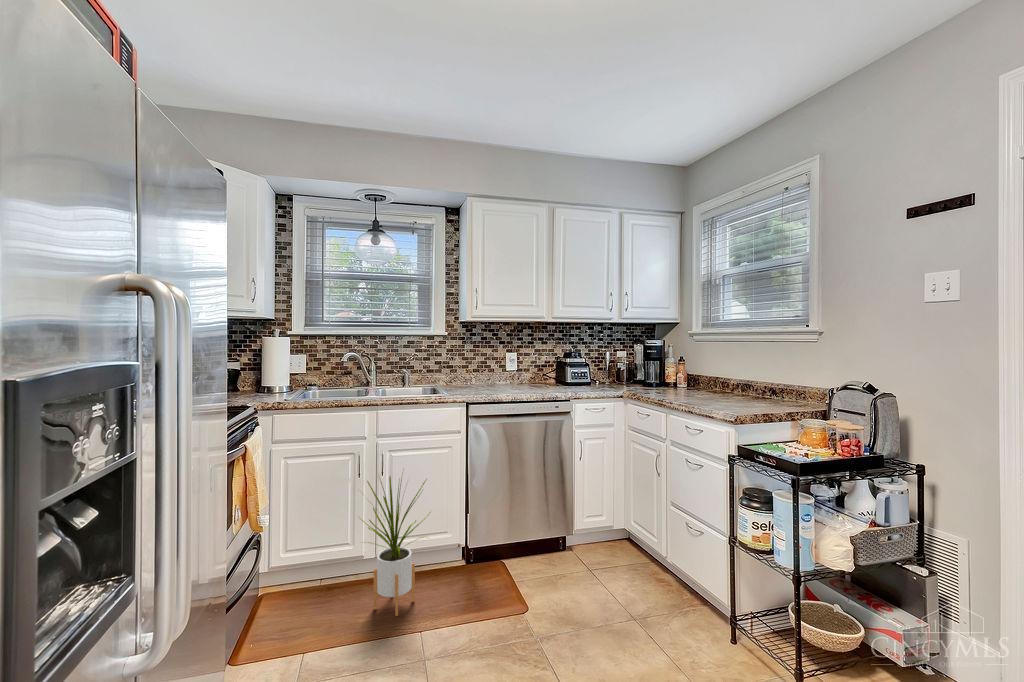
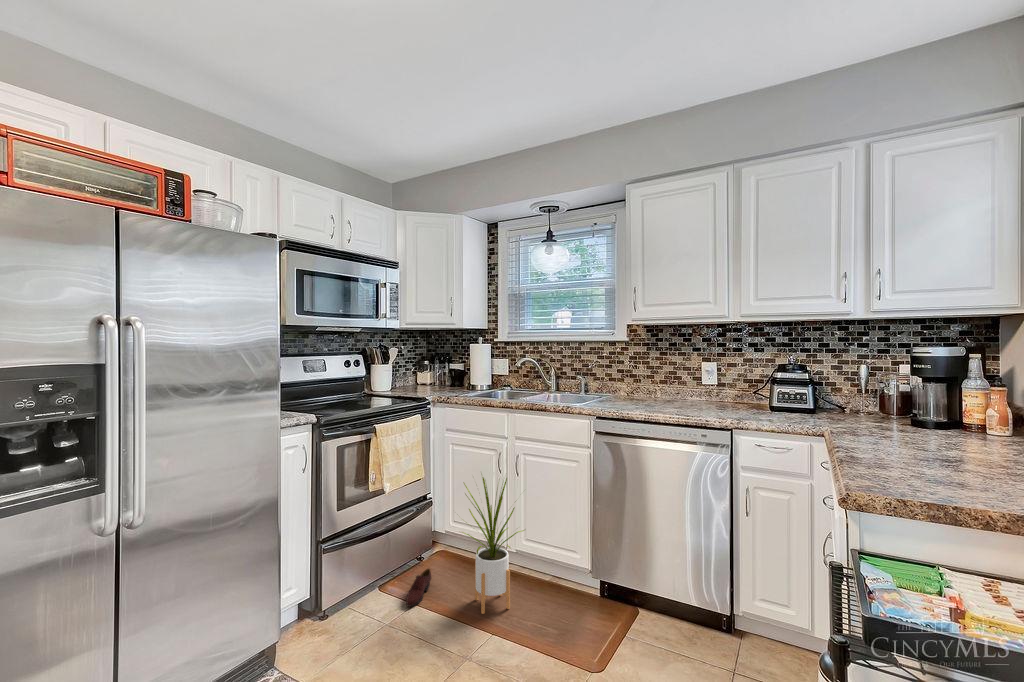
shoe: none [298,602,321,649] -> present [406,569,431,607]

